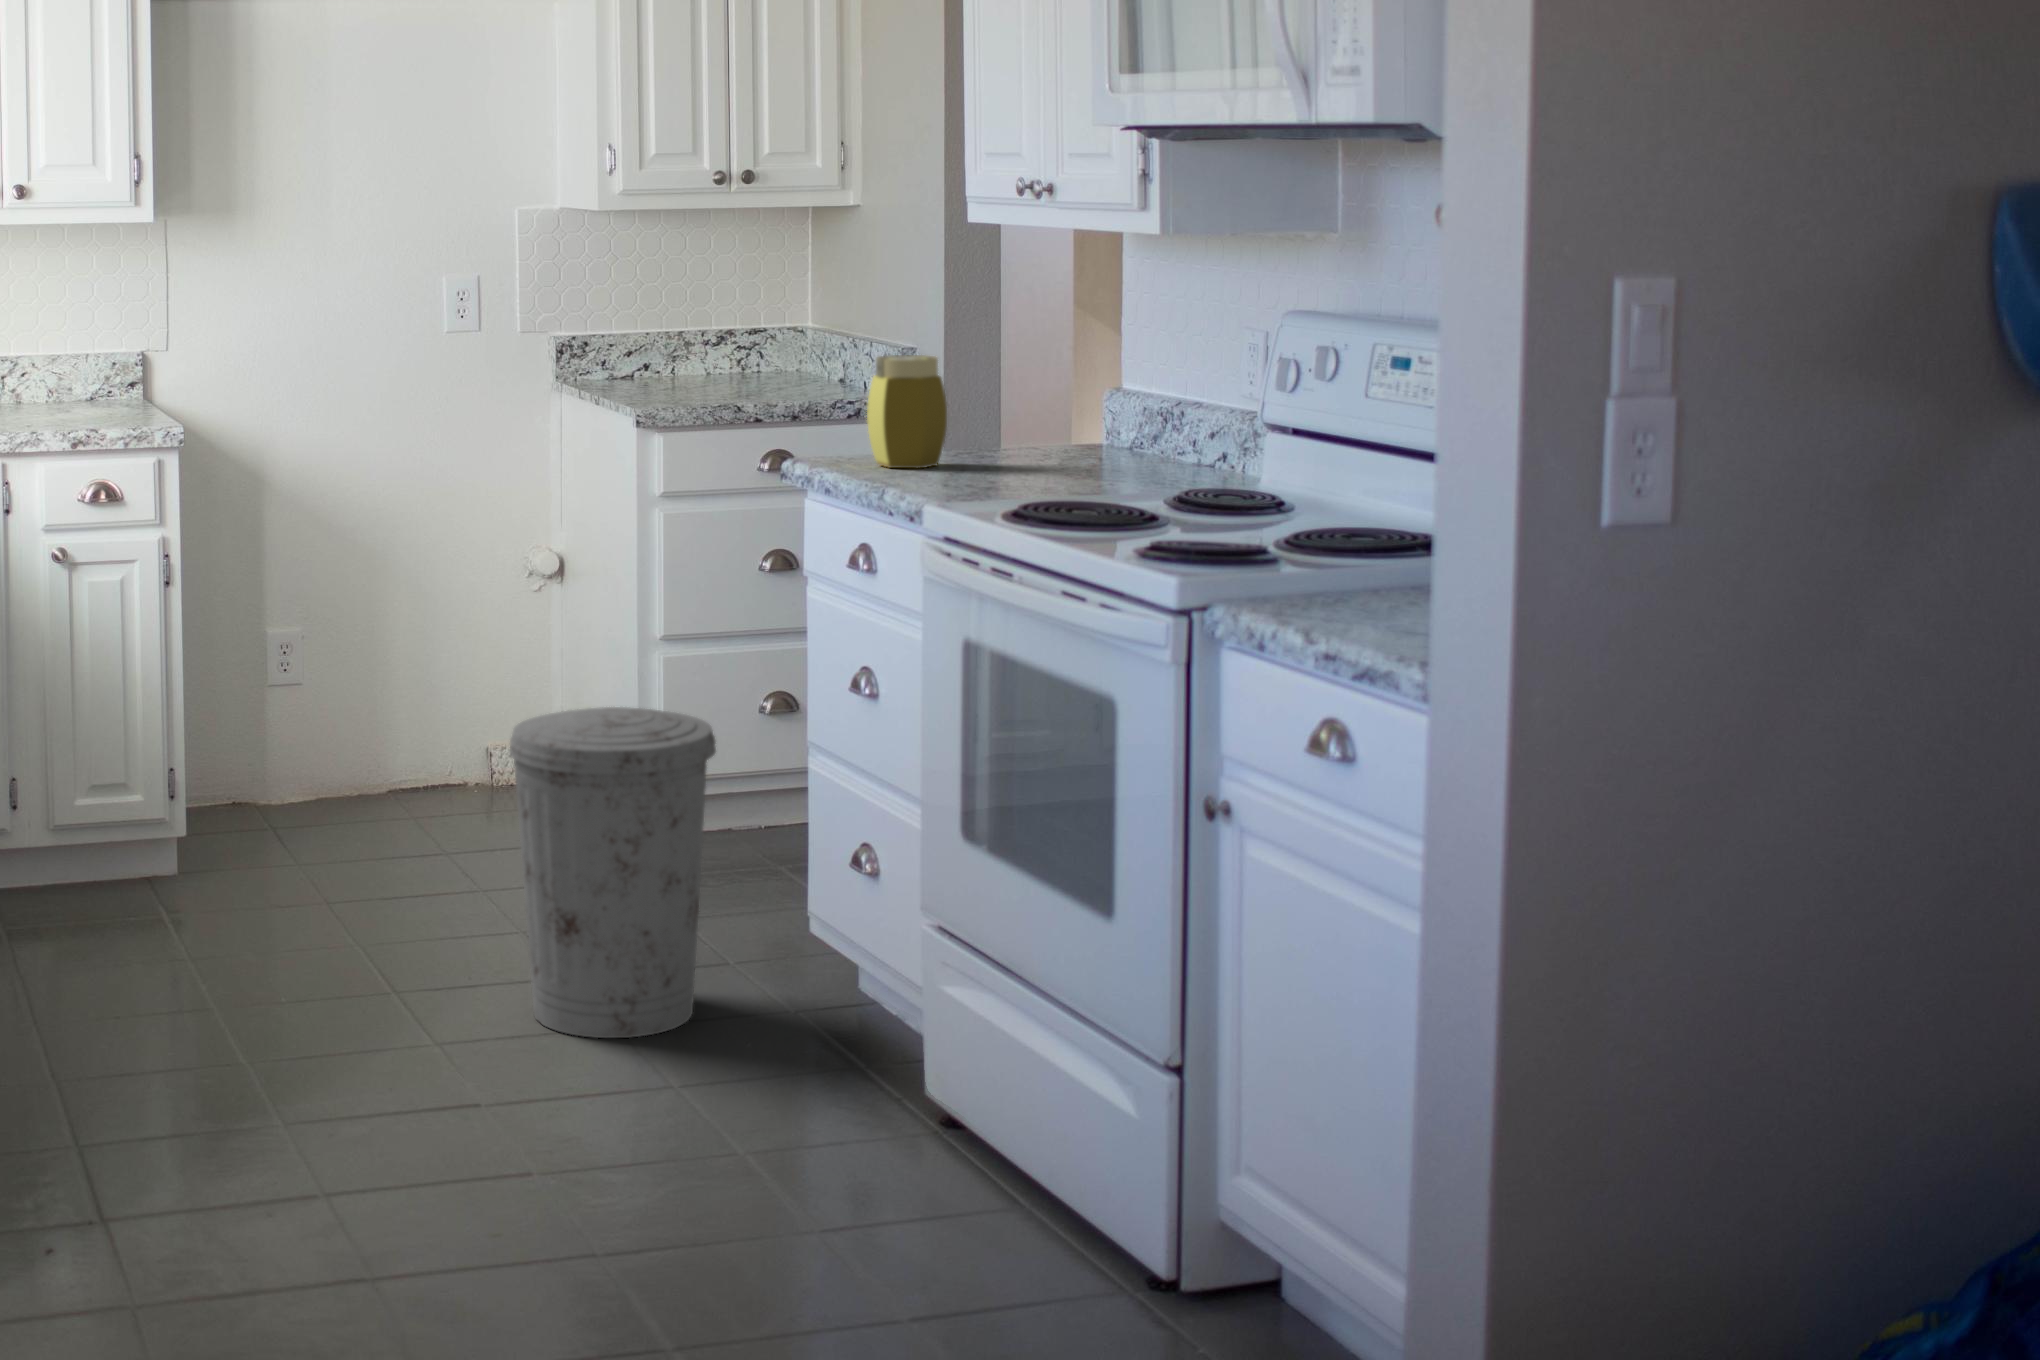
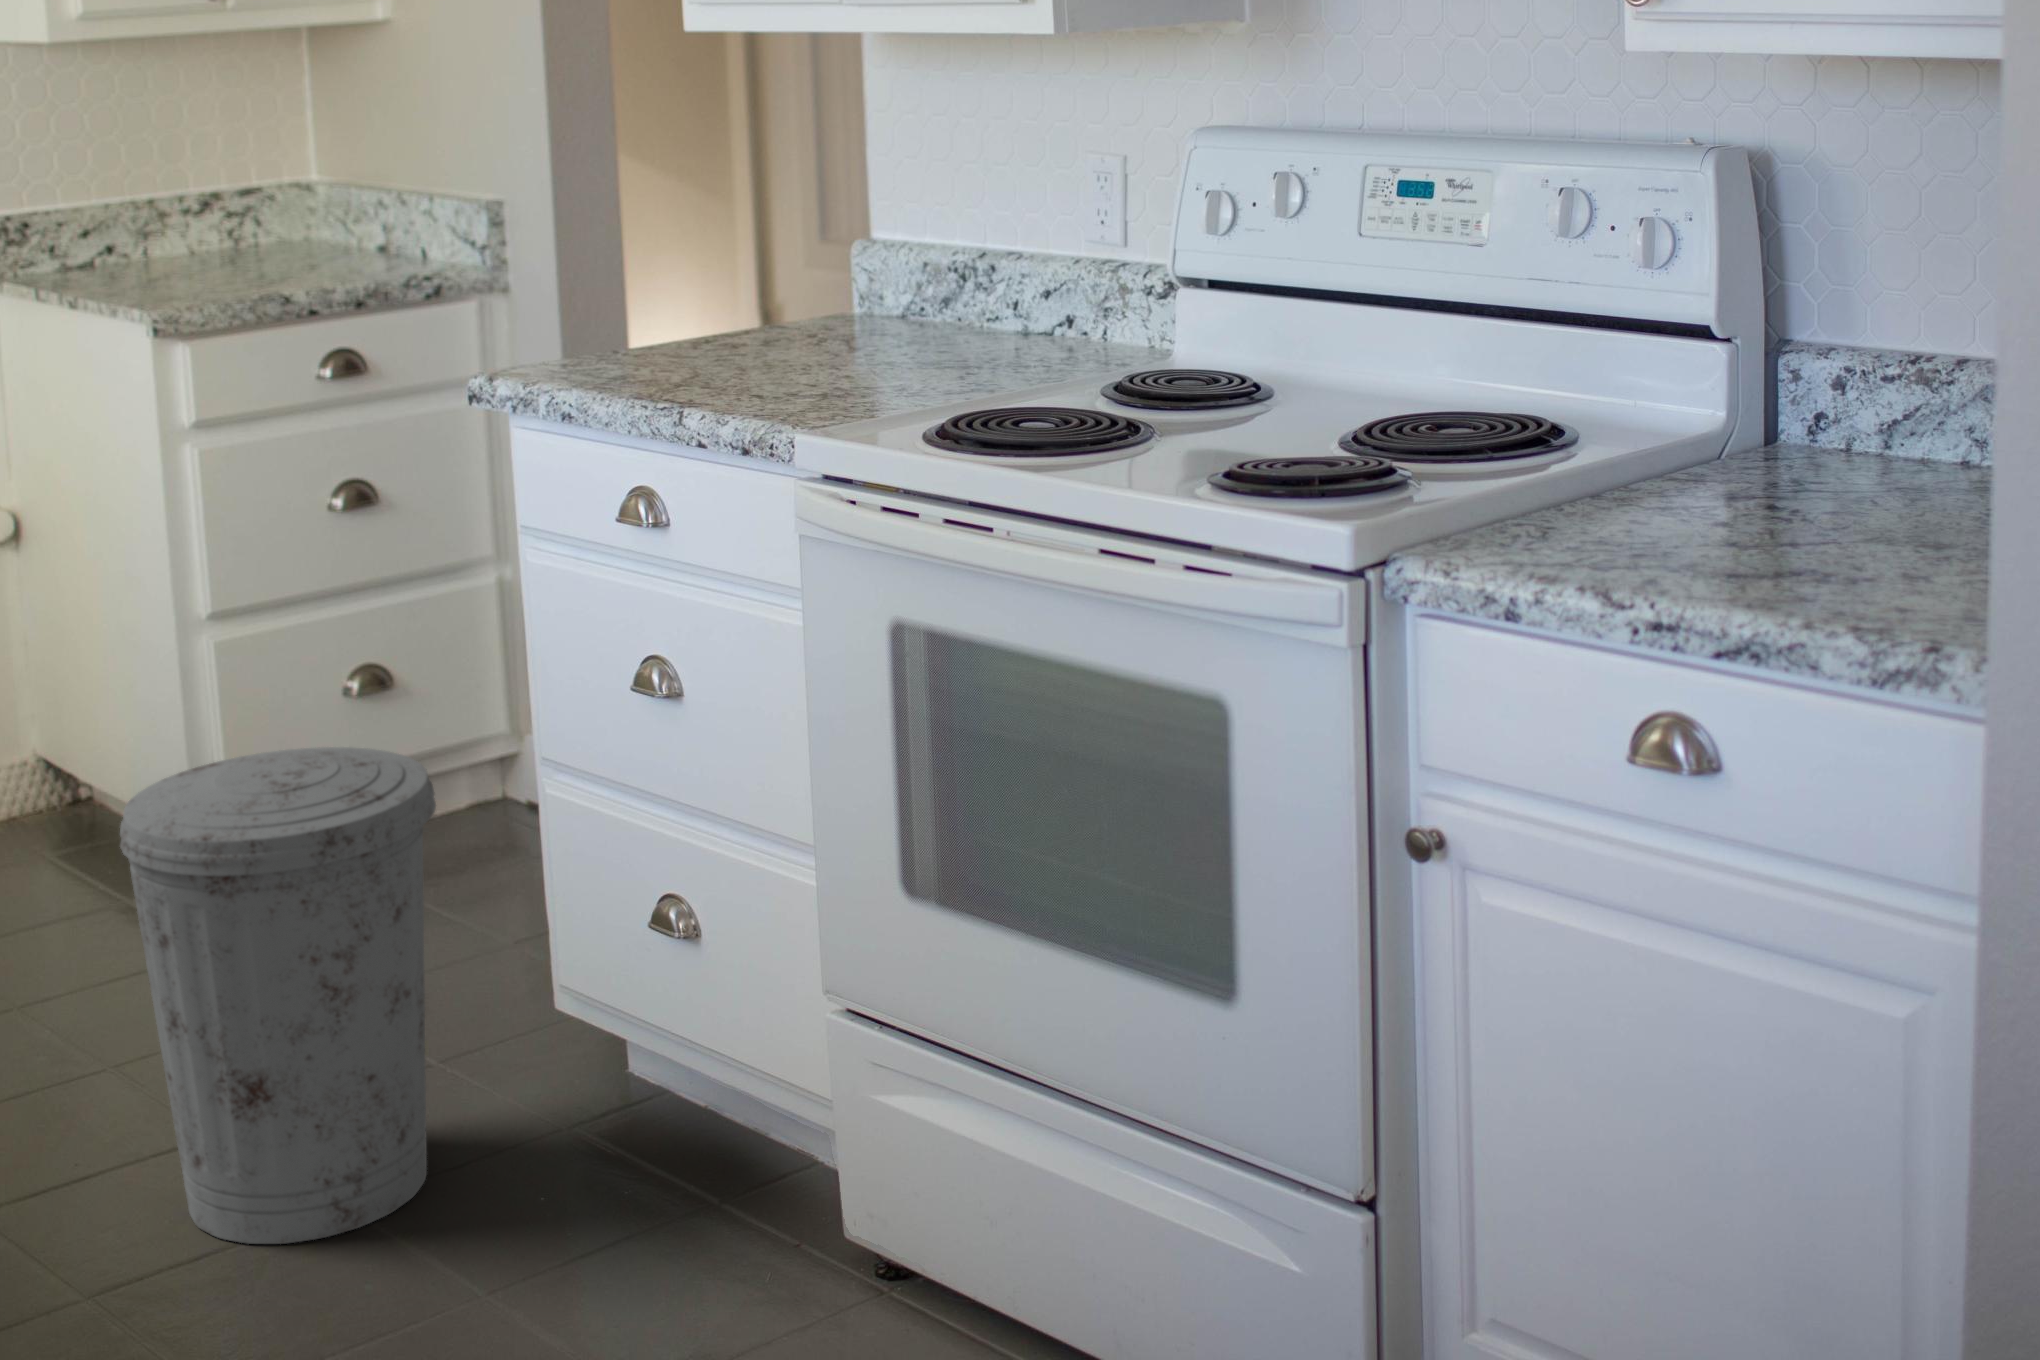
jar: present [867,355,947,468] -> none [593,216,703,374]

